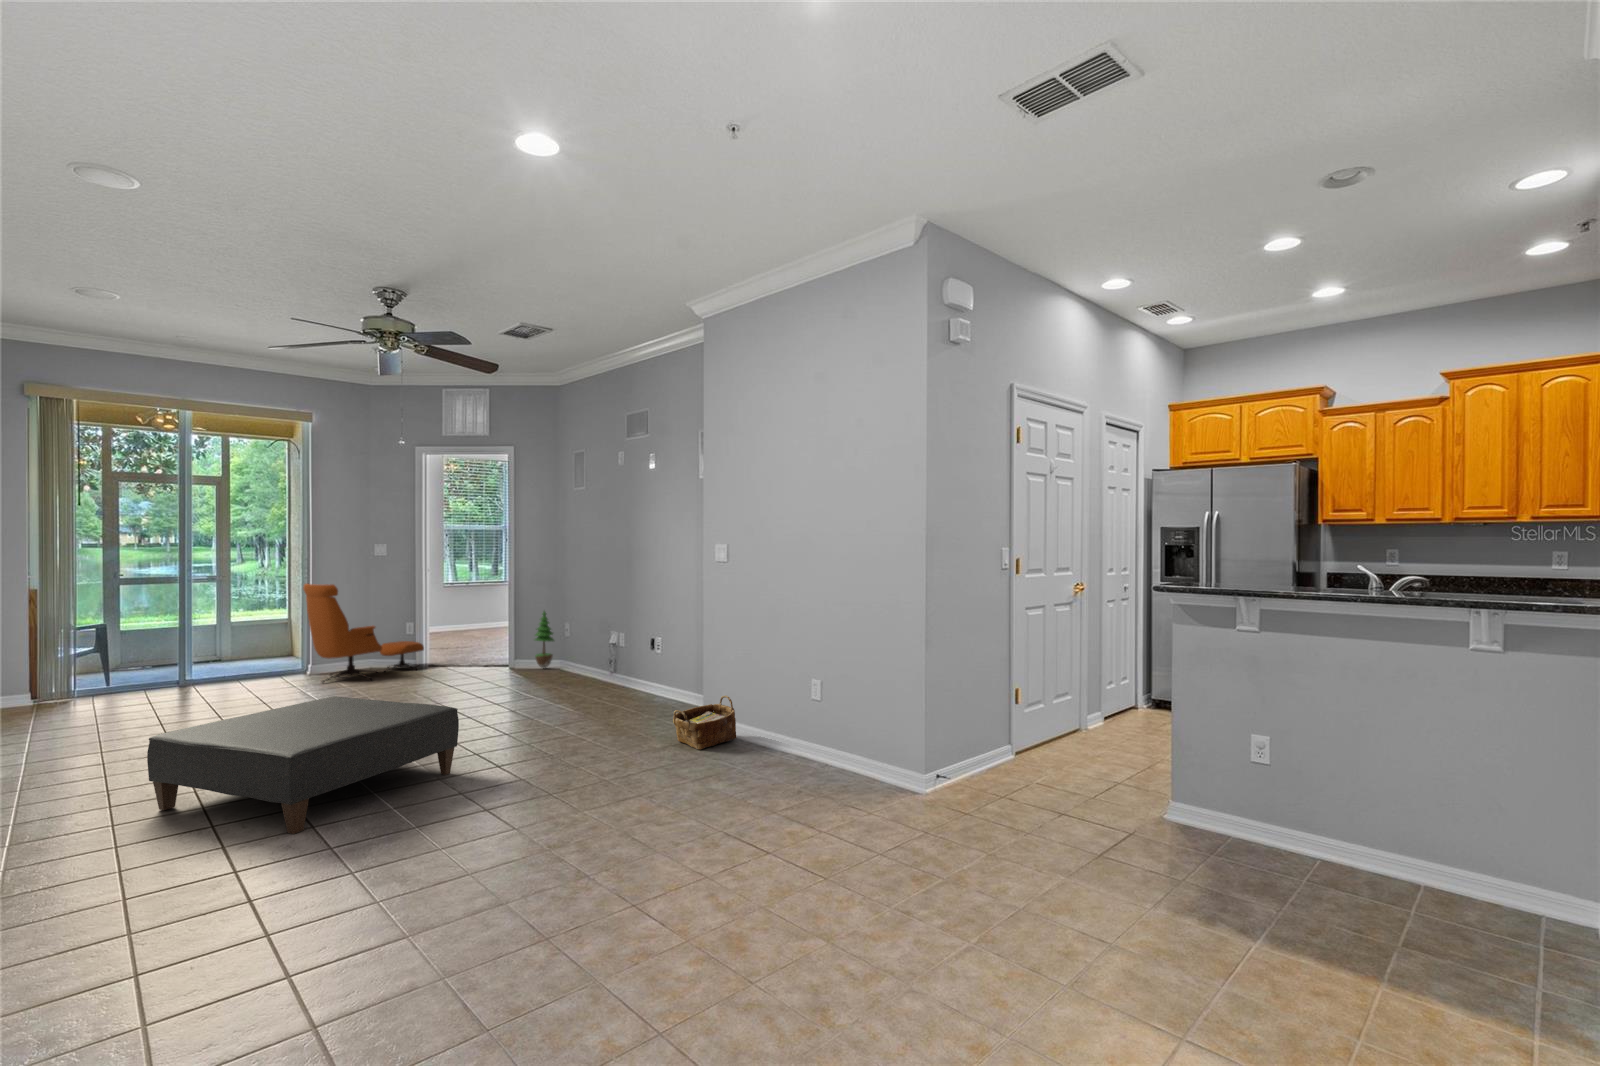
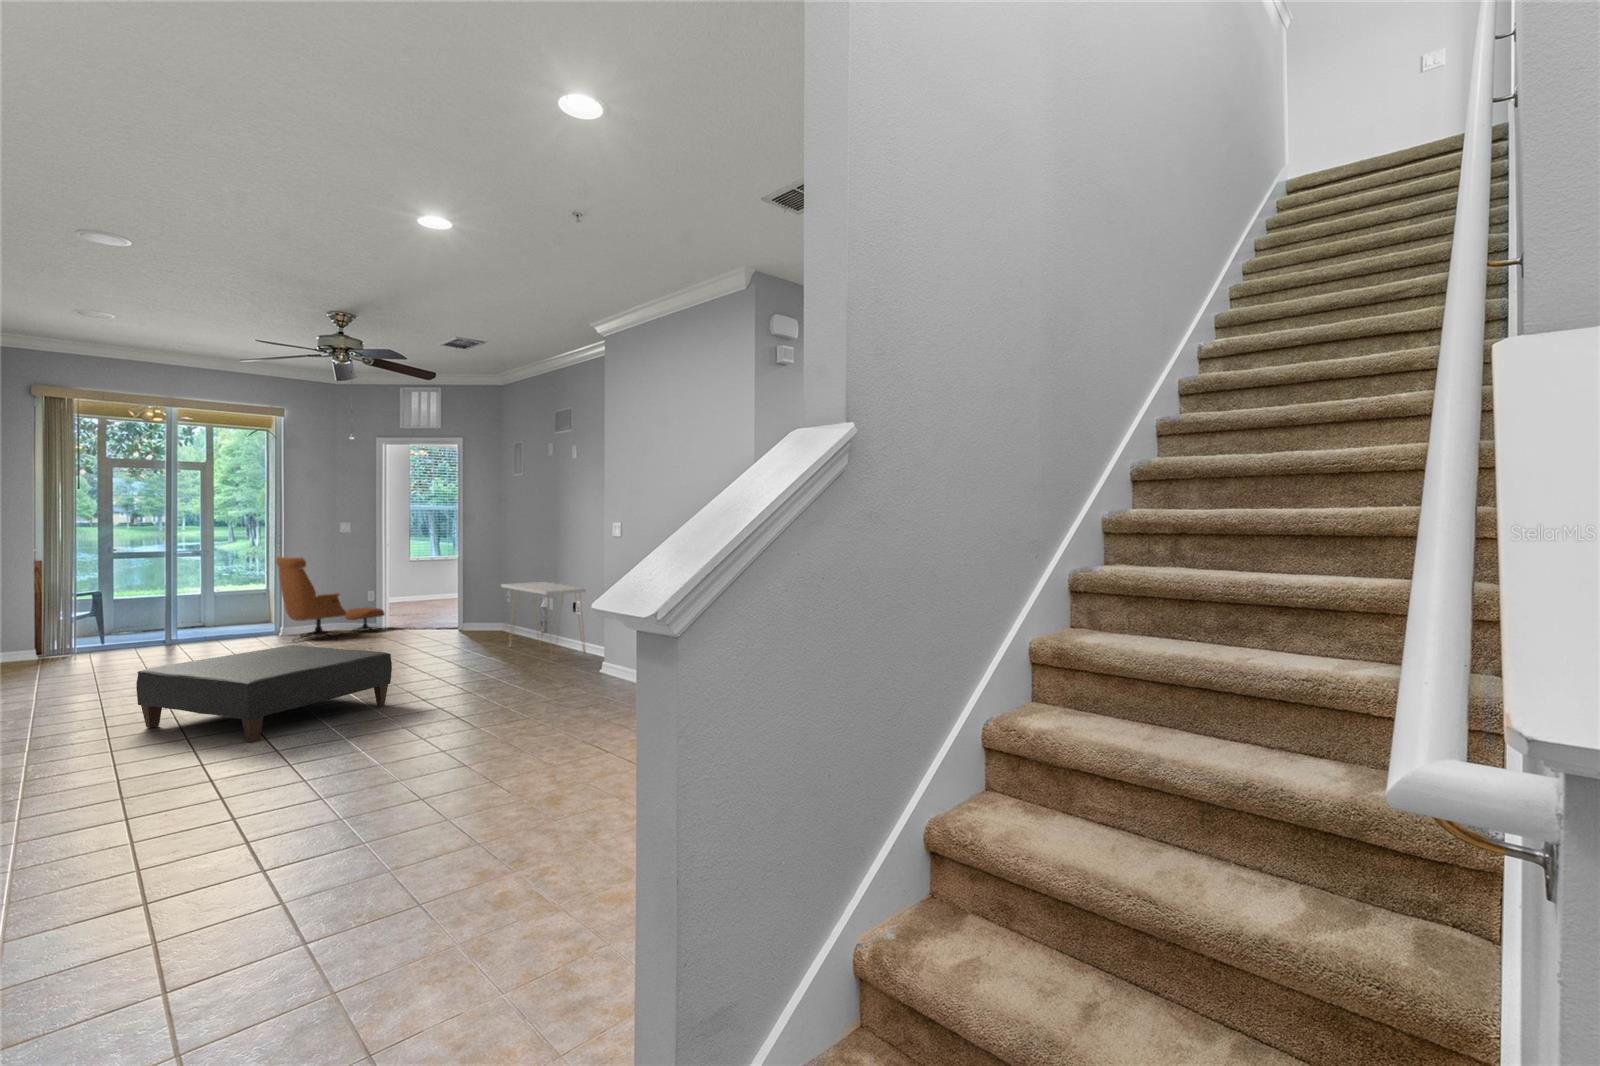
console table: none [566,610,679,707] -> present [501,582,586,655]
potted tree: present [535,611,554,668] -> none [479,581,499,632]
woven basket: present [673,695,737,750] -> none [573,648,625,690]

